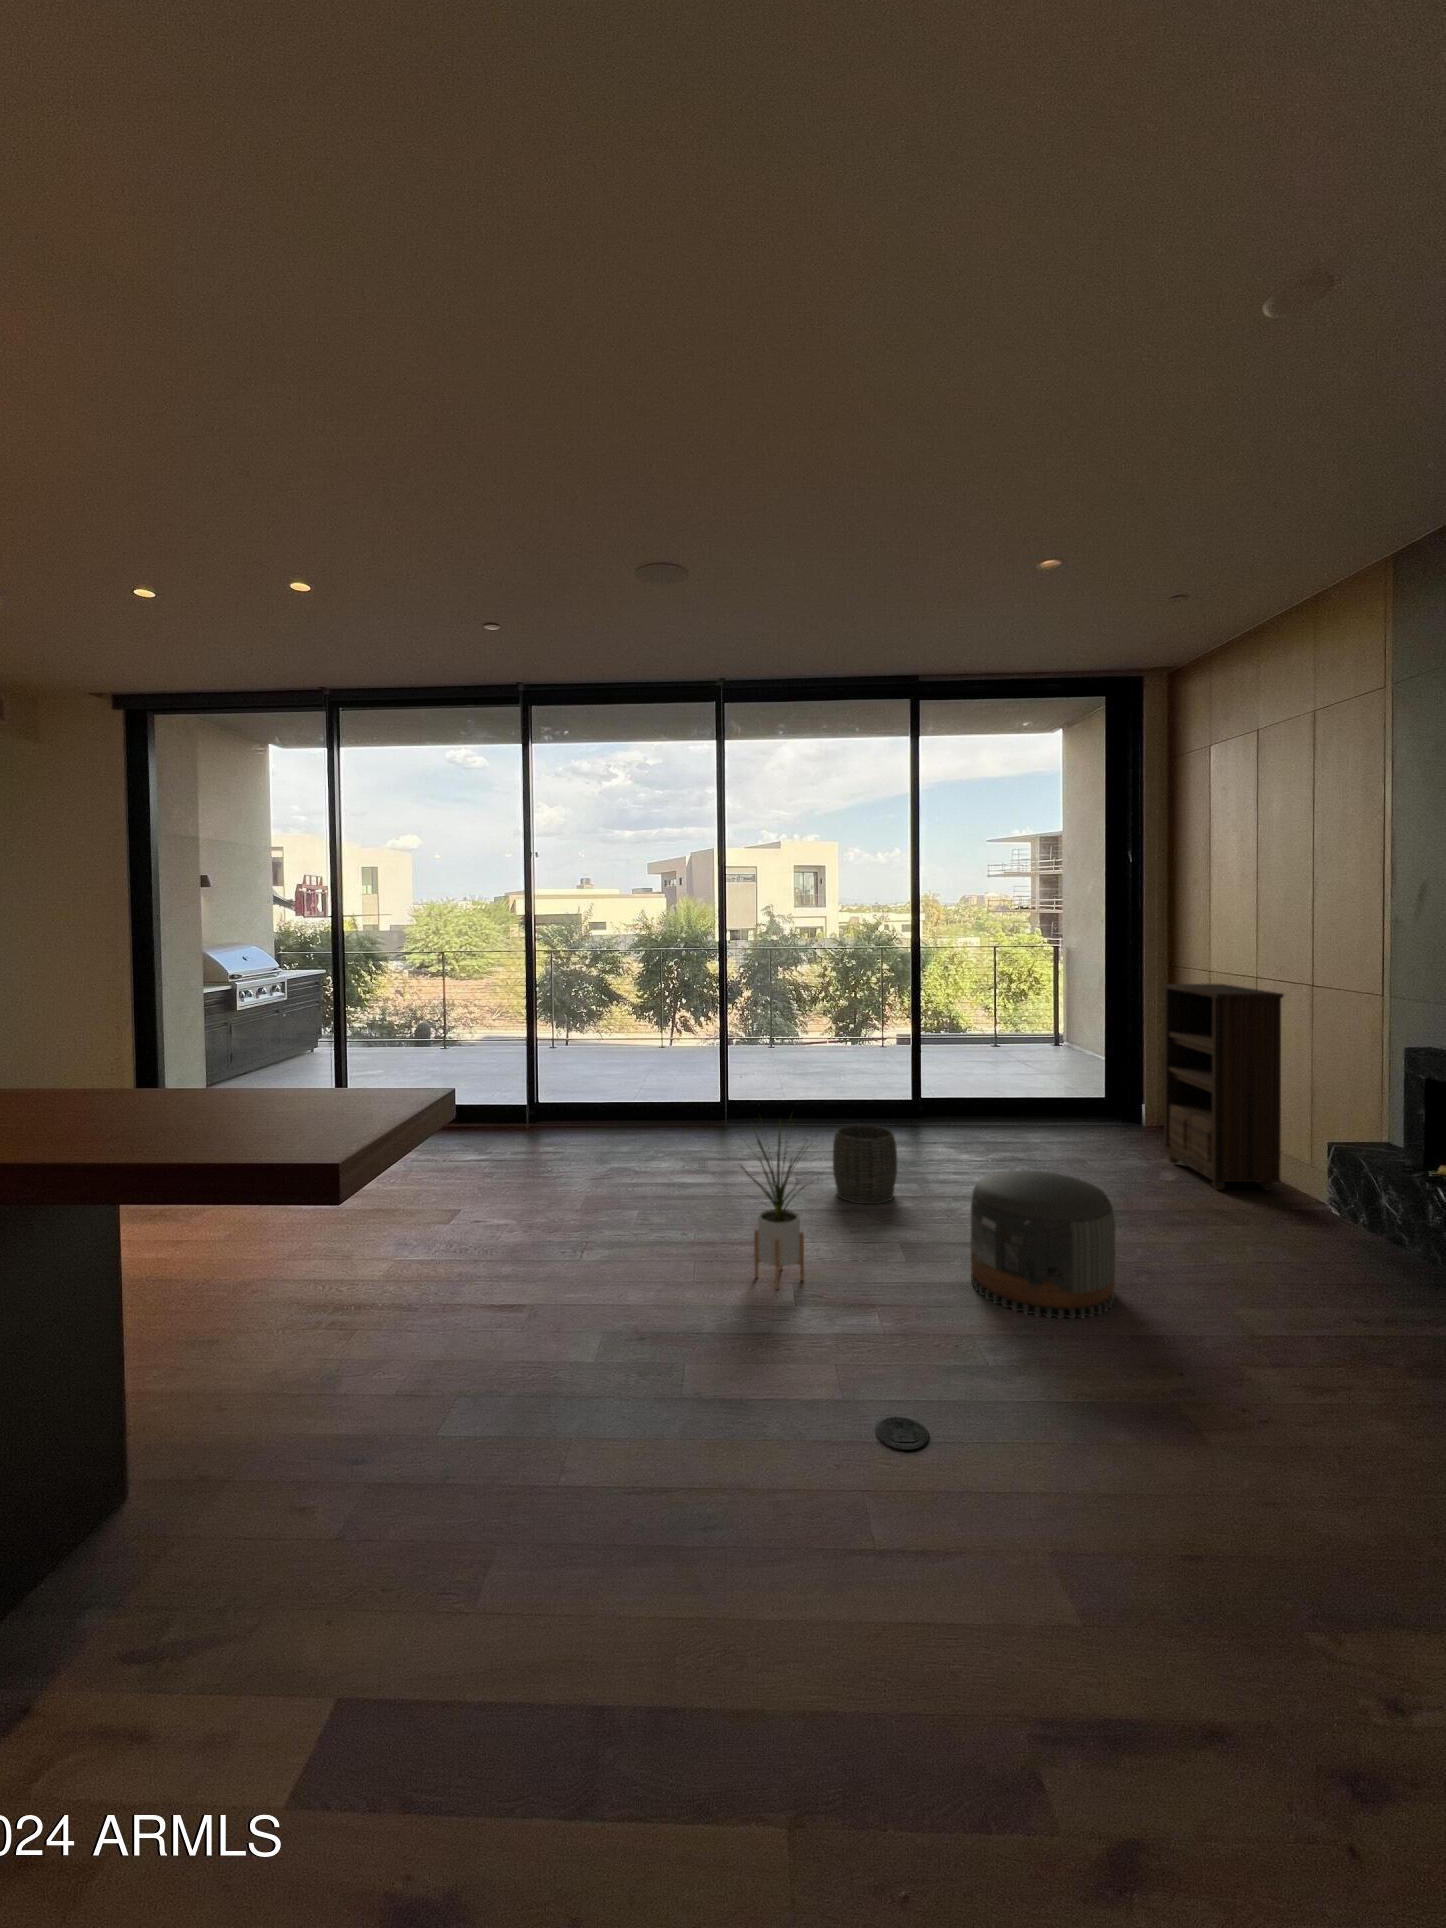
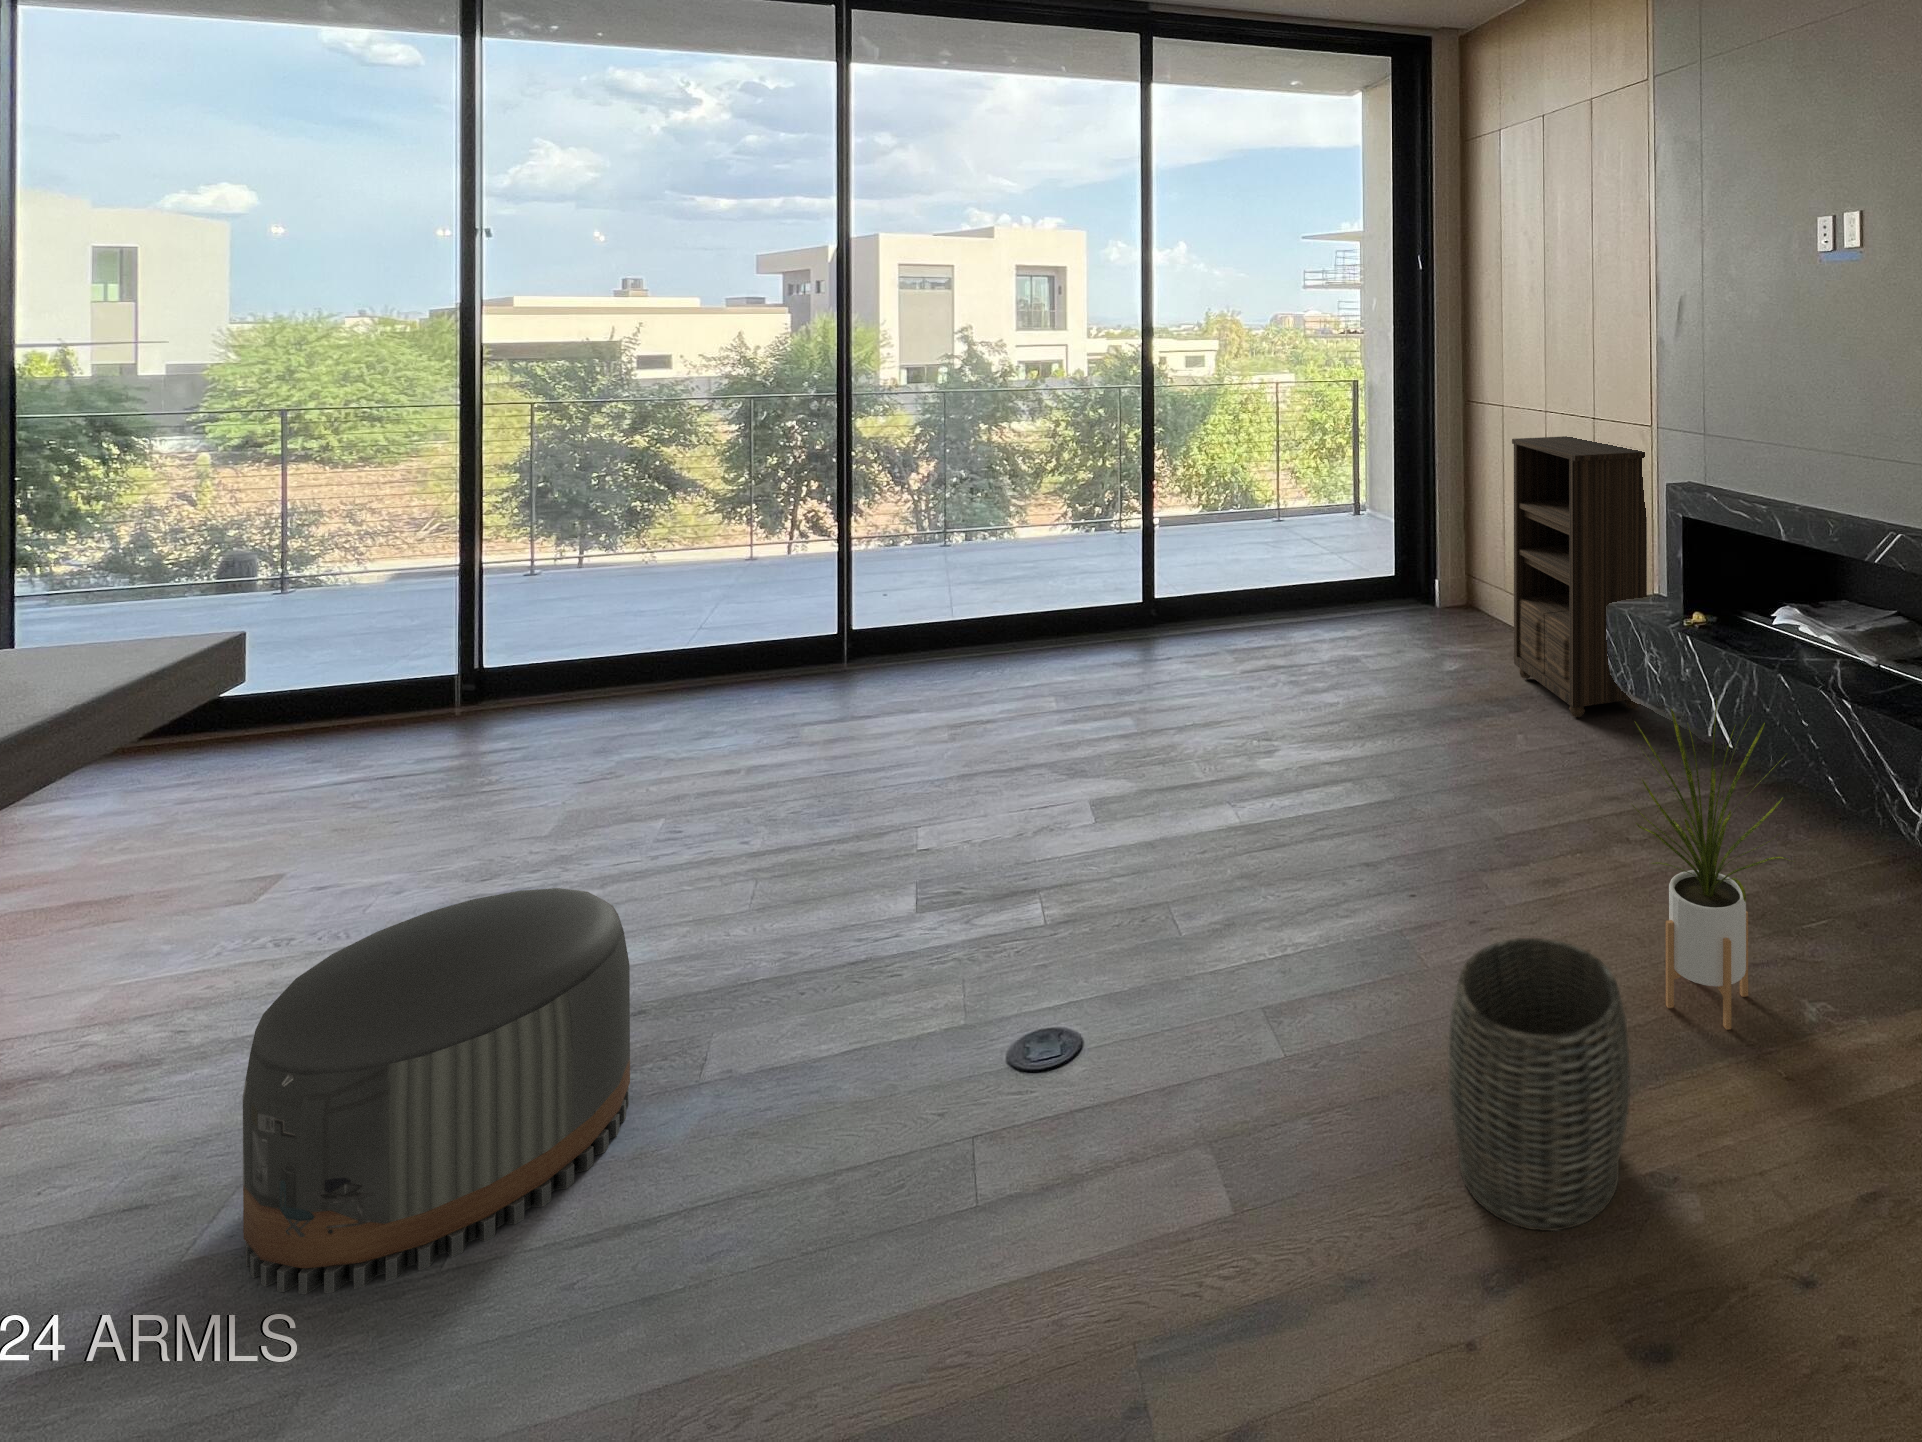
house plant: present [741,1122,806,1290] -> present [1633,700,1790,1030]
woven basket: present [833,1125,897,1204] -> present [1448,938,1630,1231]
pouf: present [971,1170,1115,1319] -> present [243,888,630,1294]

